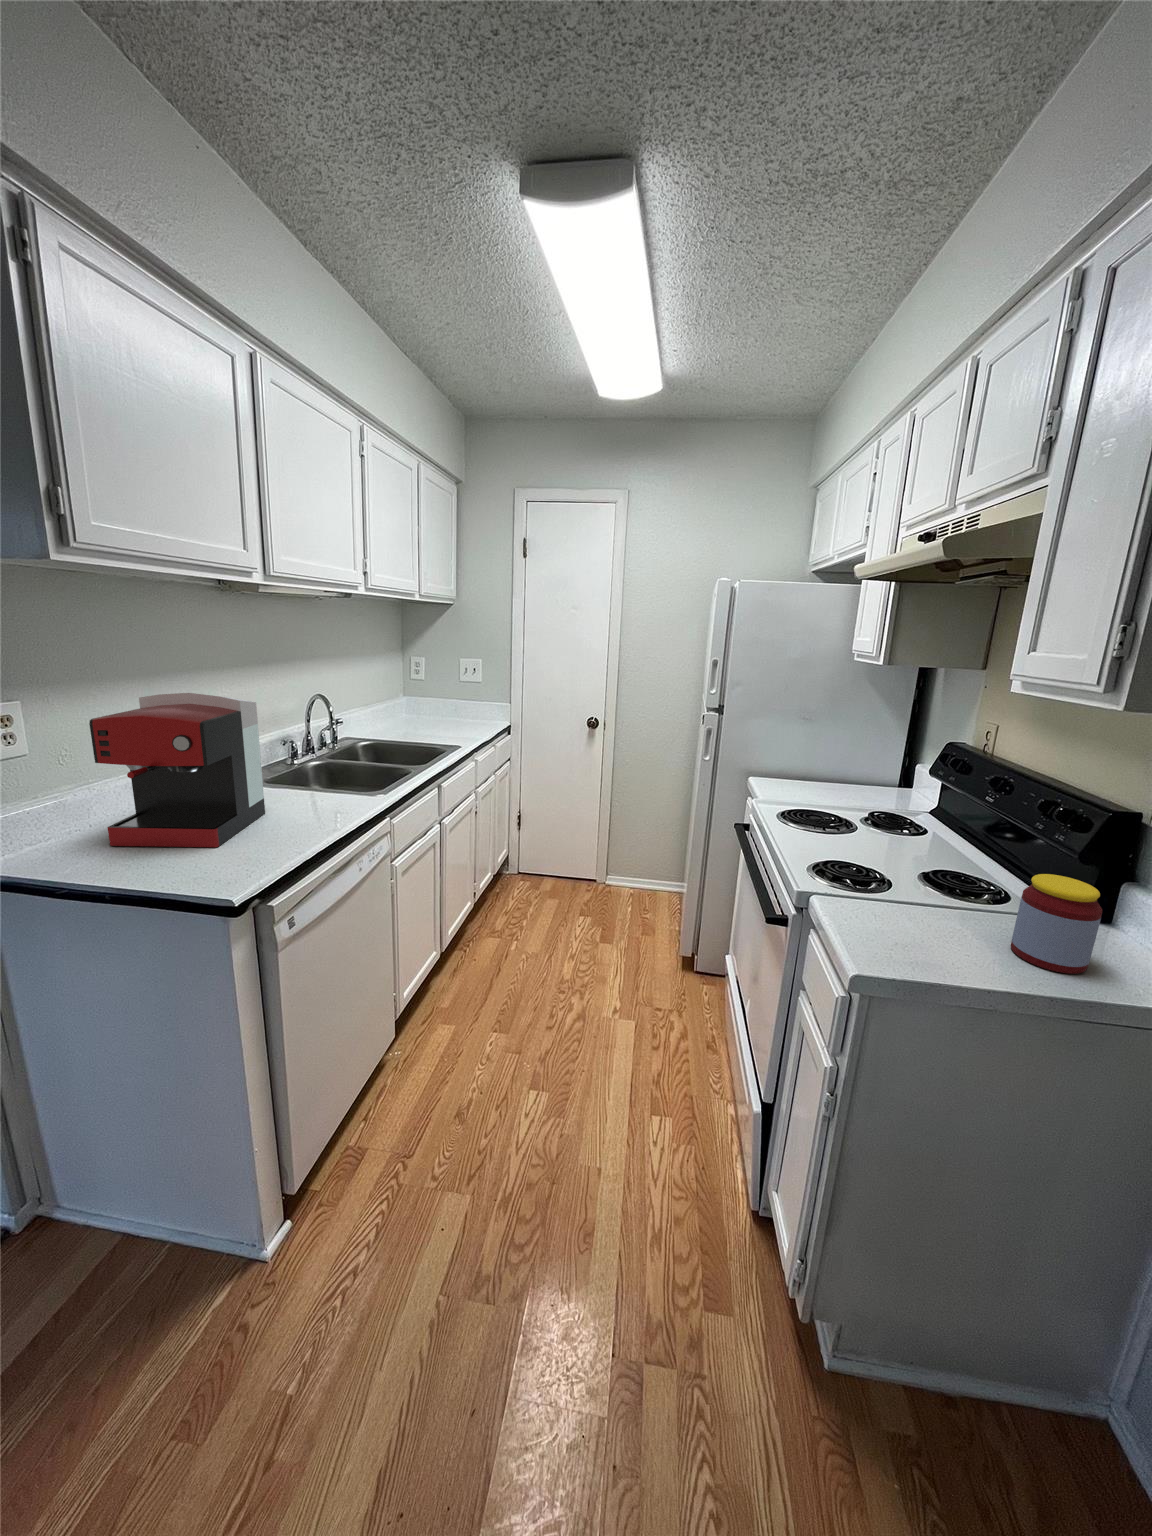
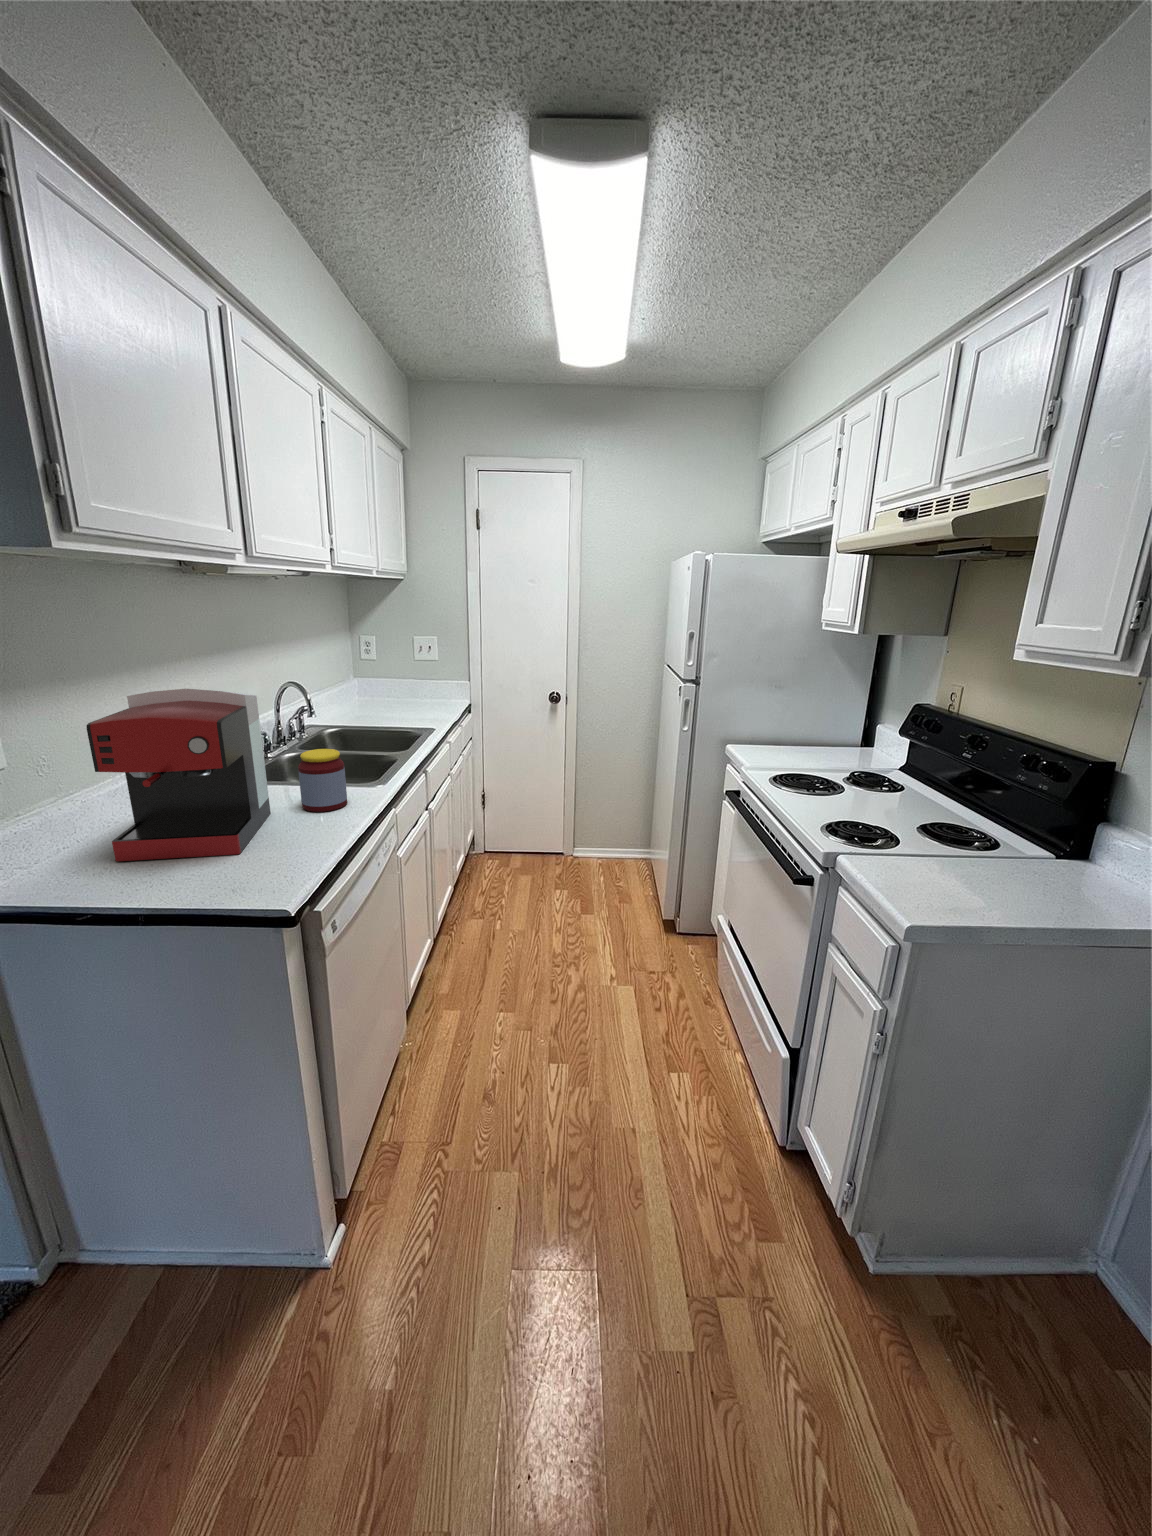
jar: present [1011,874,1102,974] -> present [298,749,347,812]

